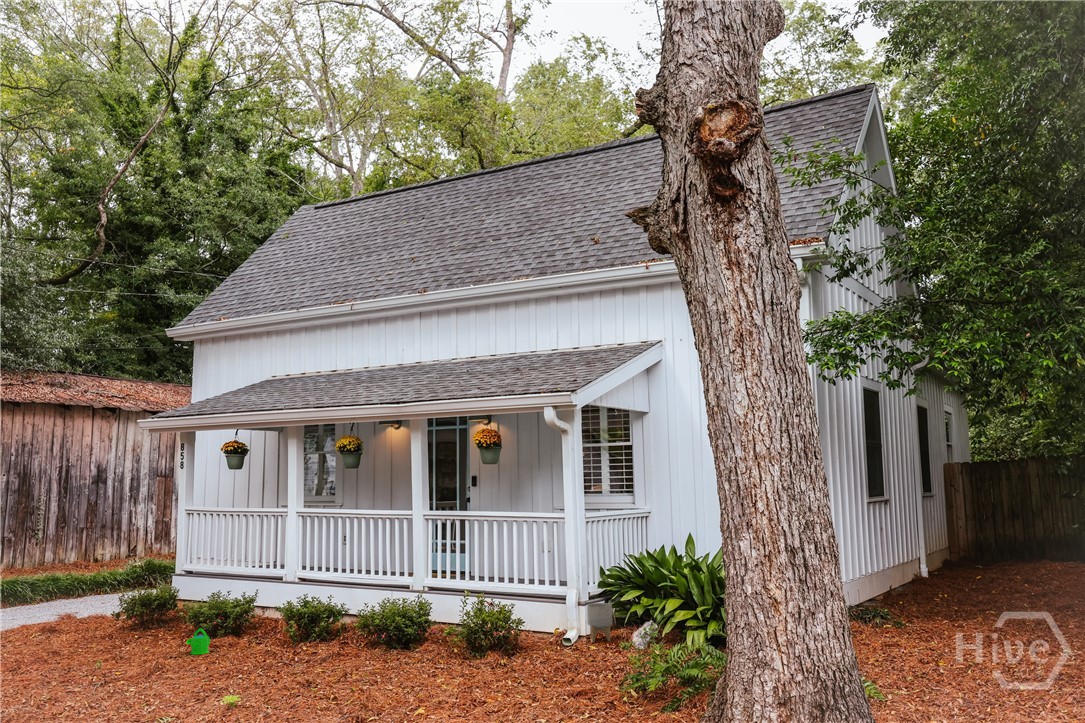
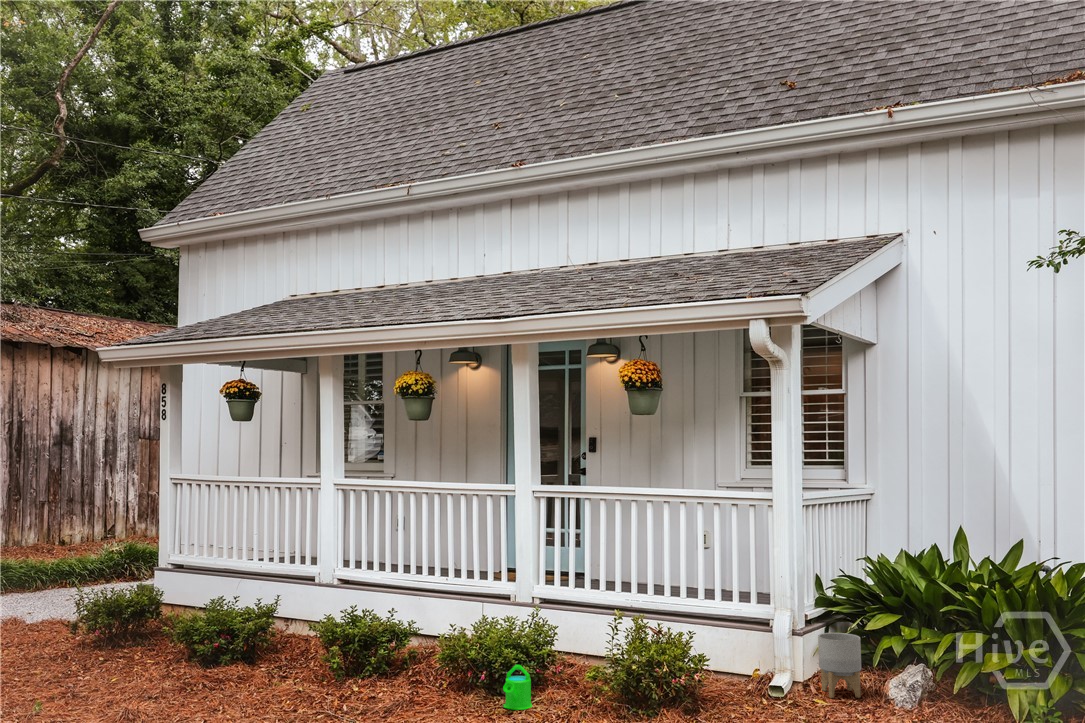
watering can: present [186,629,211,655] -> present [503,665,532,710]

